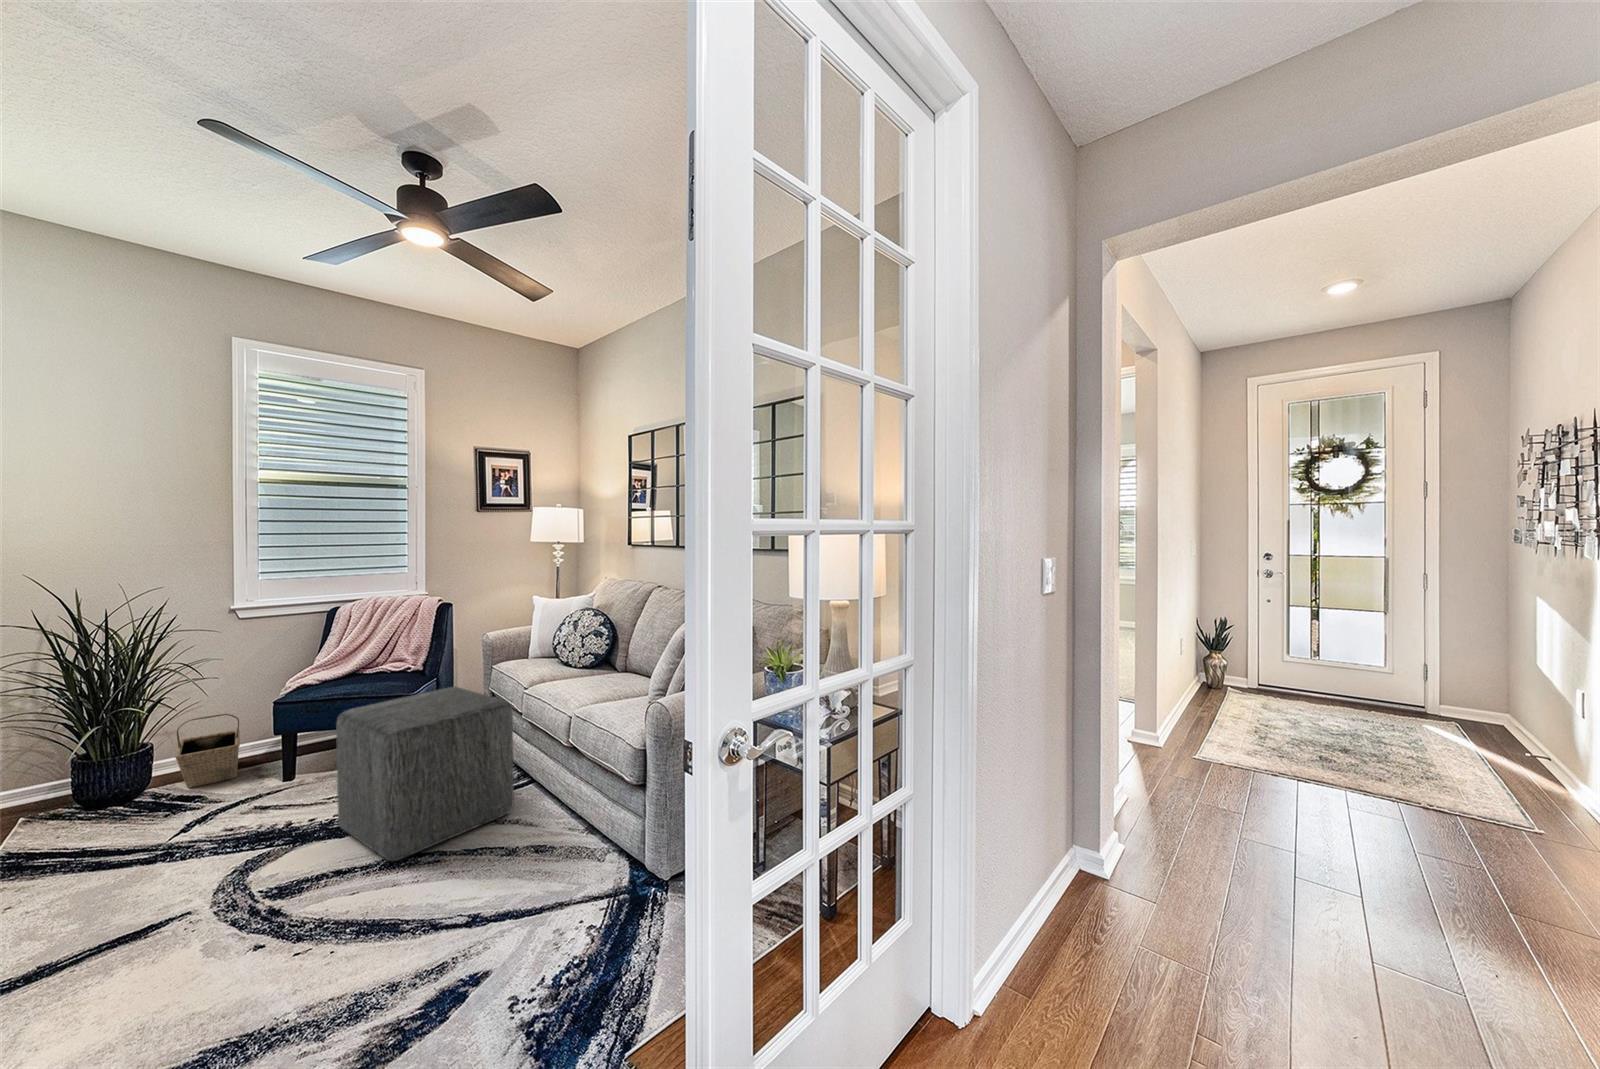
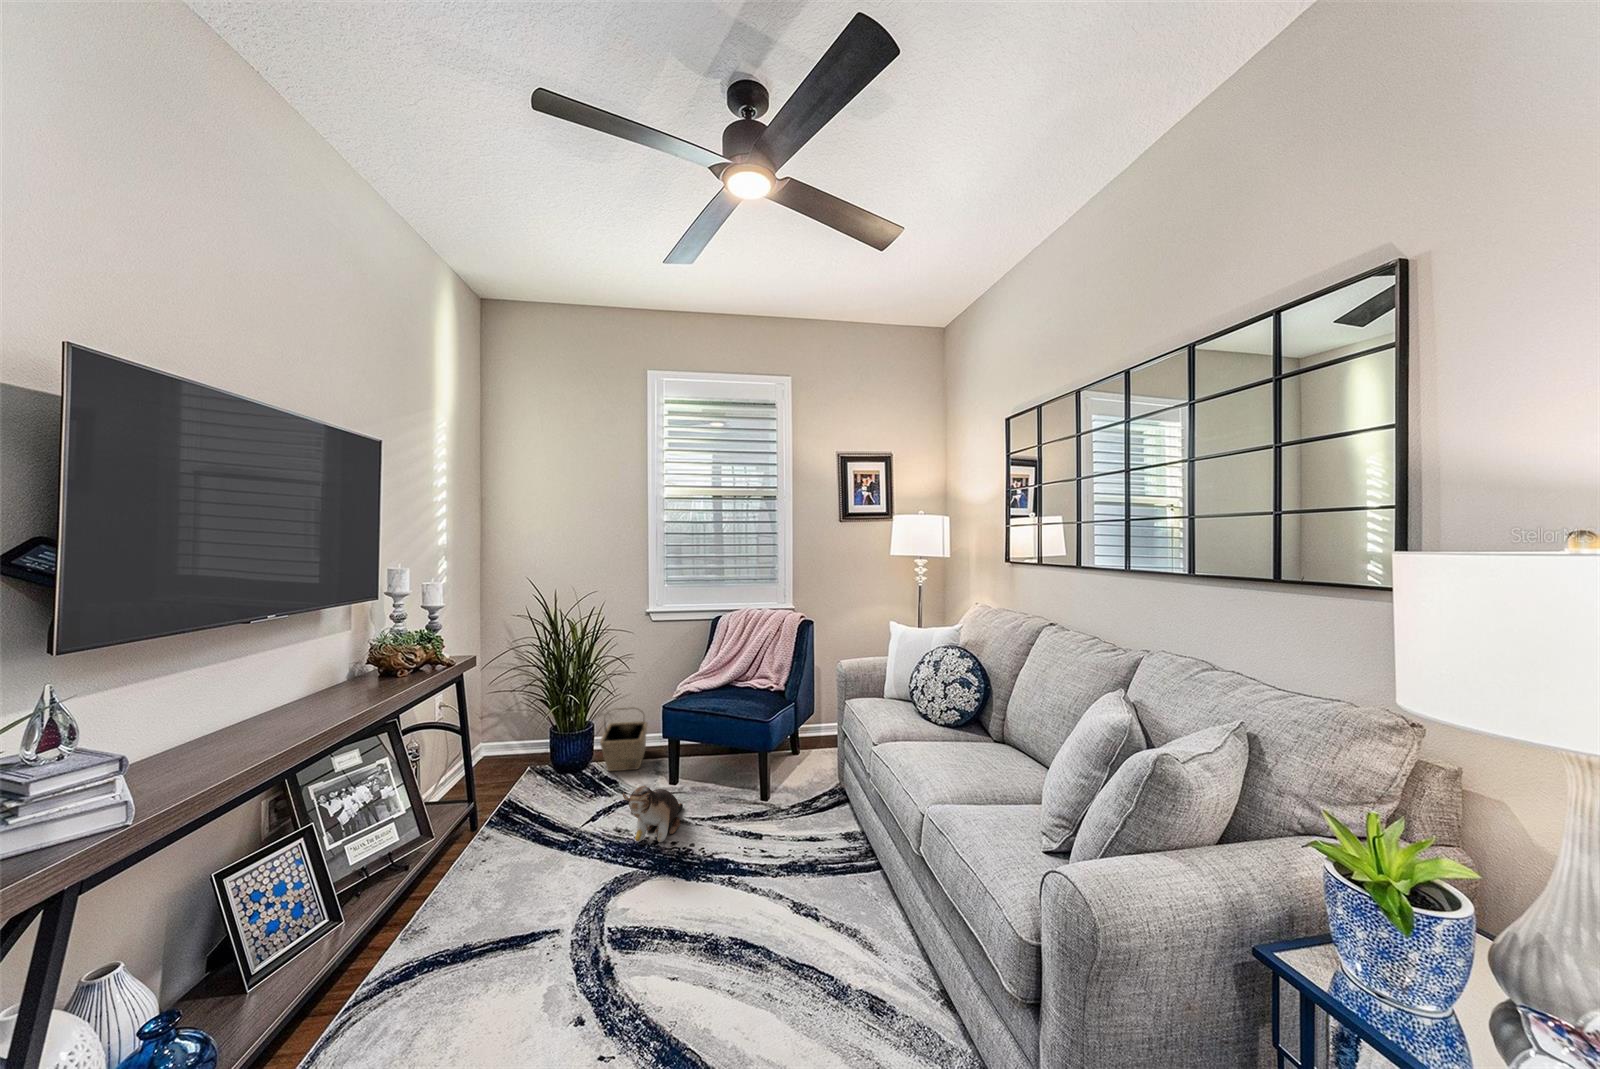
ottoman: present [336,687,514,861] -> none [687,730,856,947]
plush toy: none [247,768,315,827] -> present [623,786,683,842]

